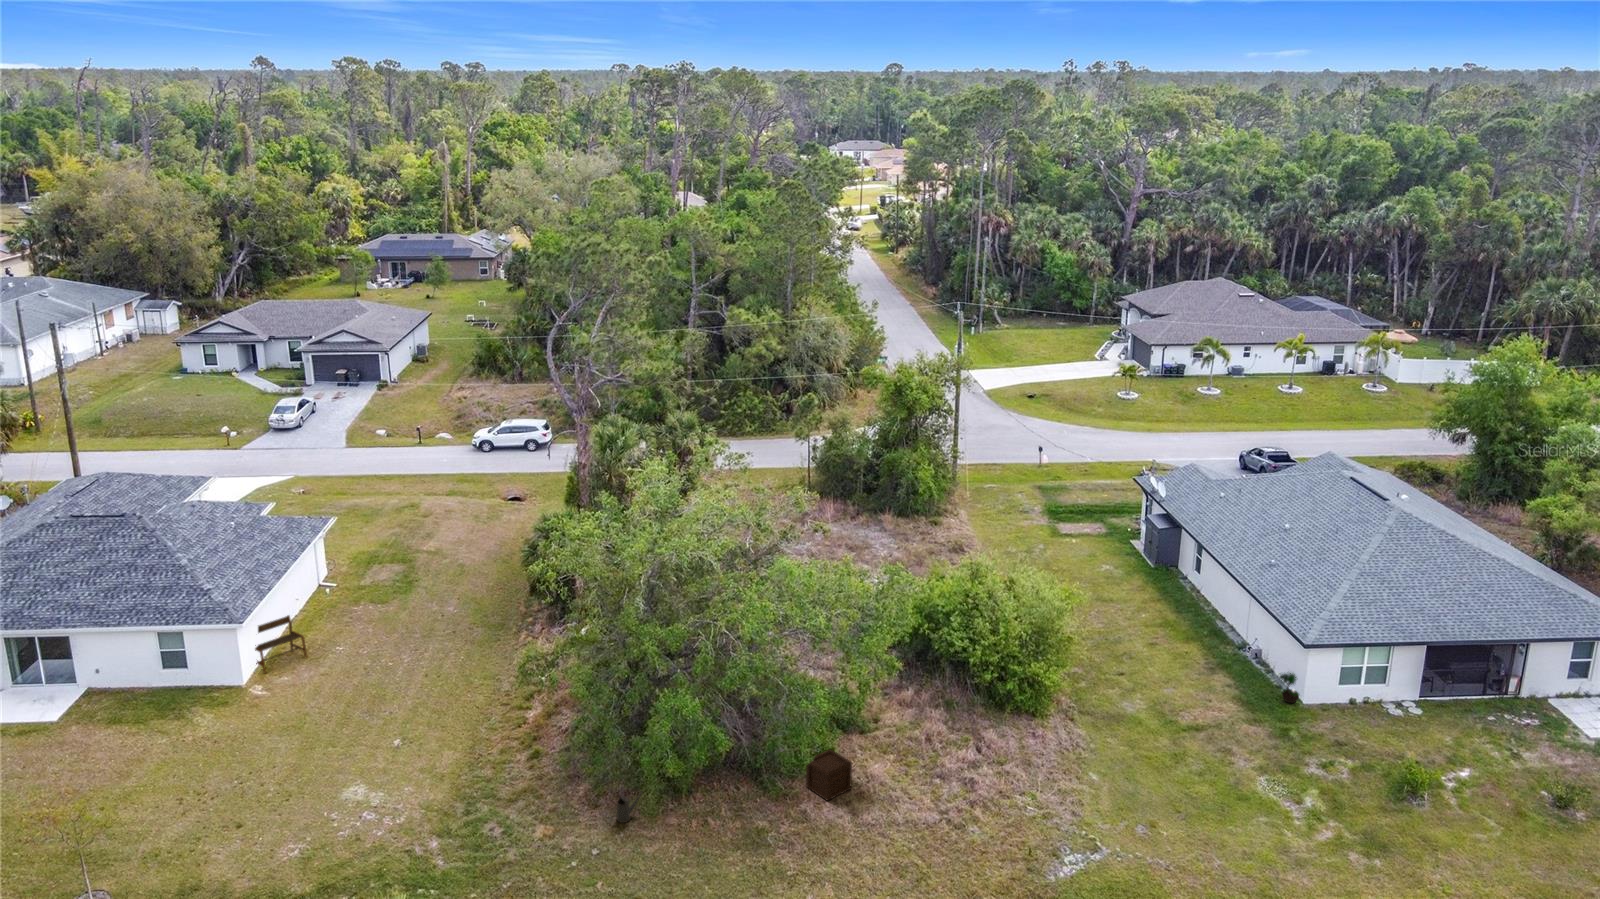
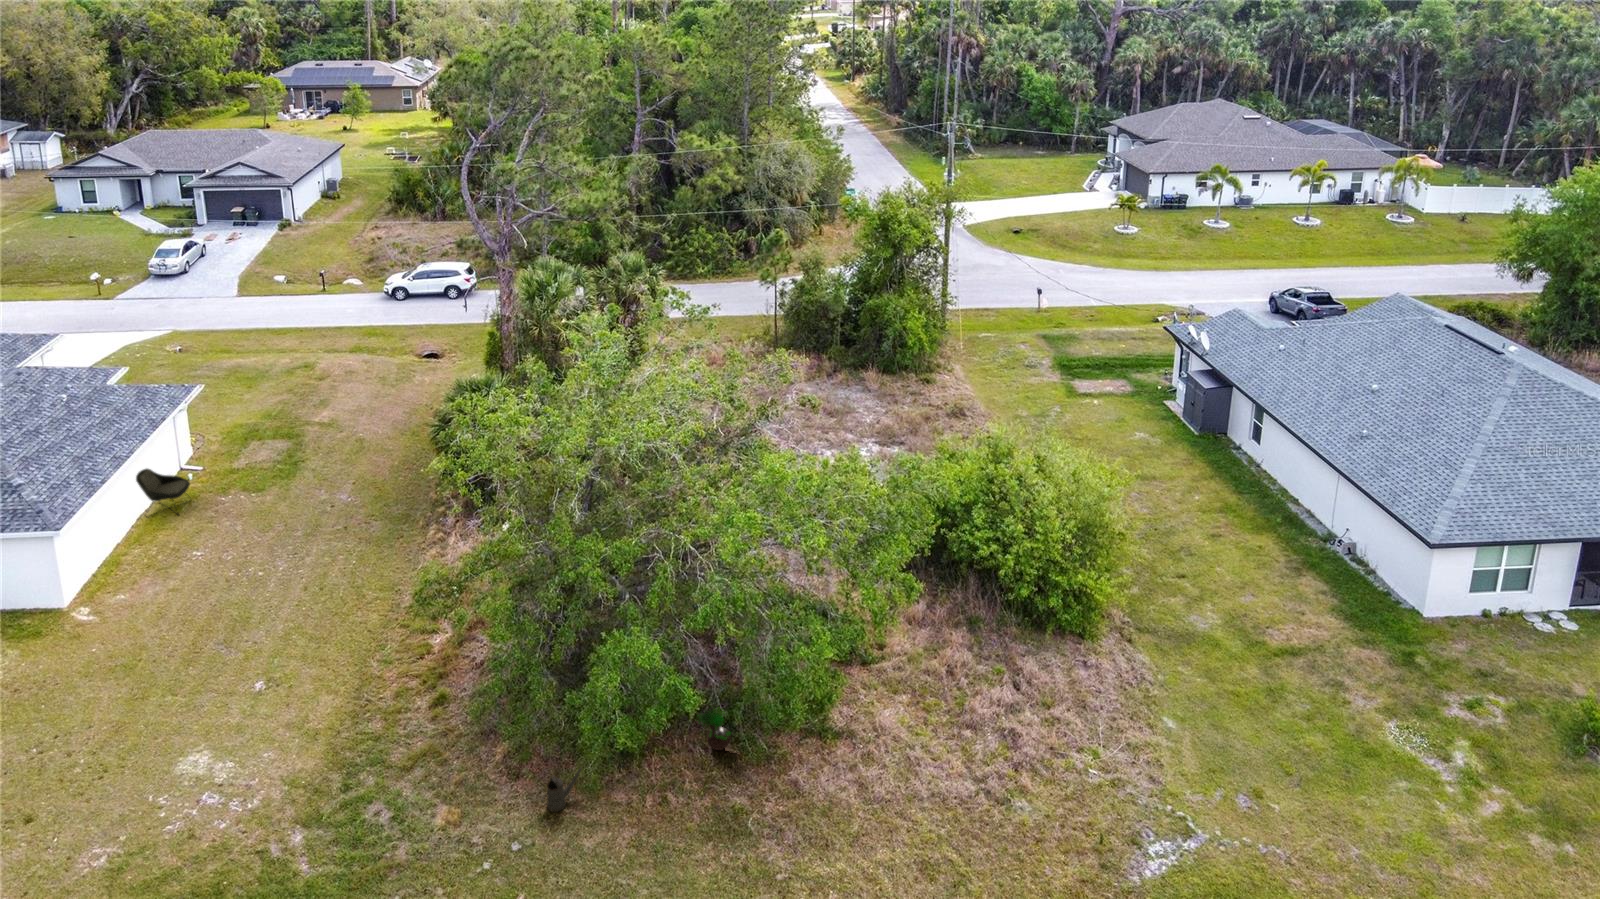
lounge chair: none [293,582,332,621] -> present [136,469,190,517]
bench: present [255,615,307,673] -> none [65,516,152,594]
potted tree: present [1279,673,1299,703] -> present [699,708,731,750]
wooden crate: present [806,749,852,800] -> none [799,696,861,768]

